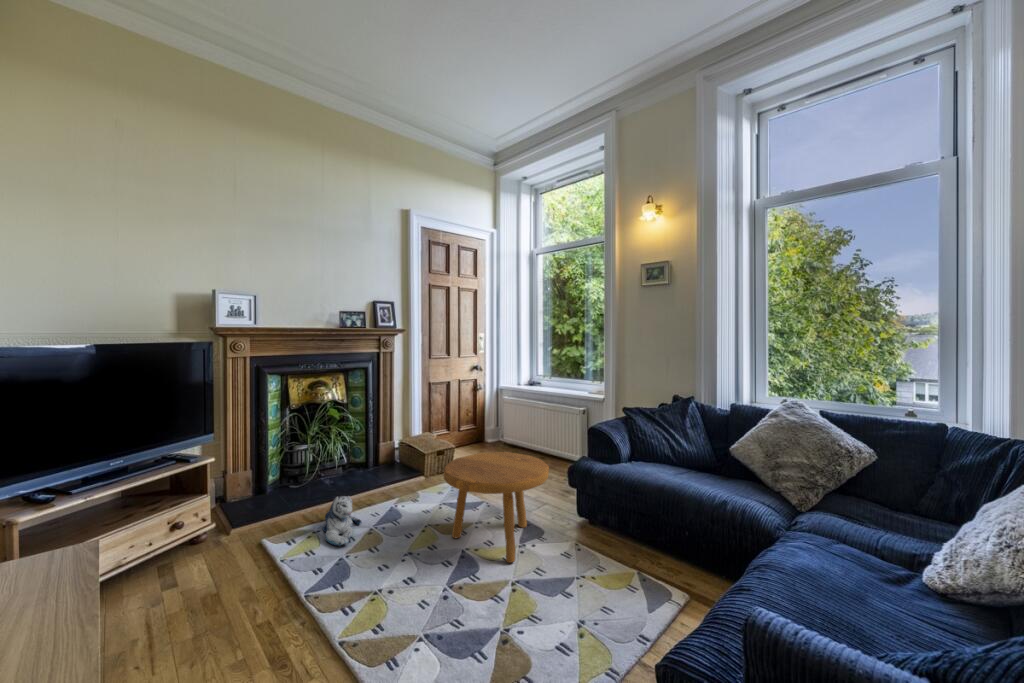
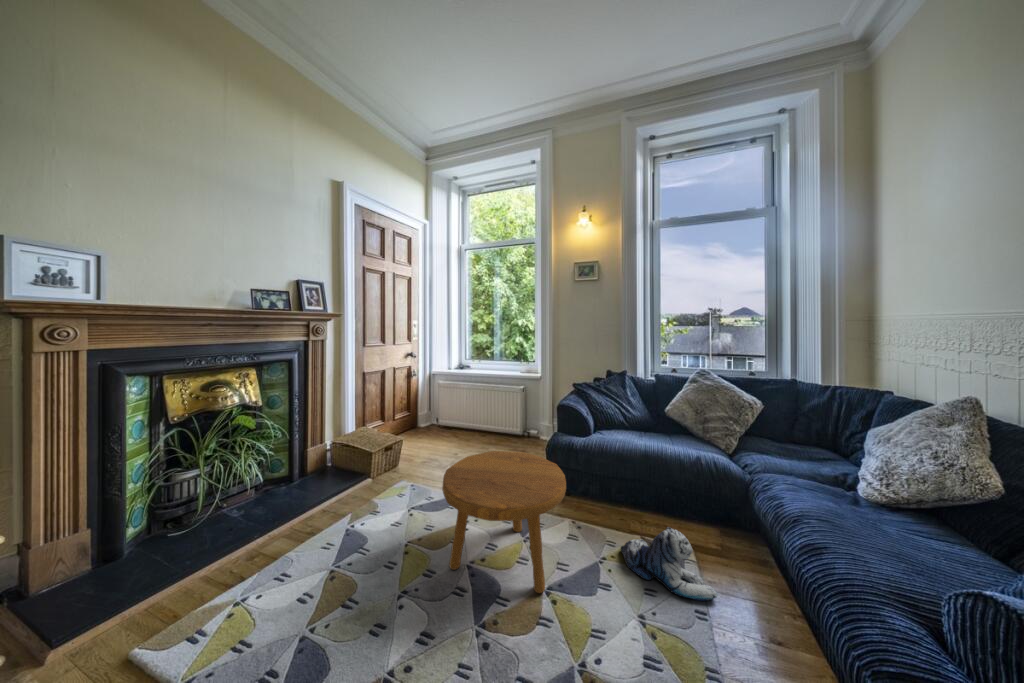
plush toy: present [322,496,361,546] -> present [621,527,717,601]

